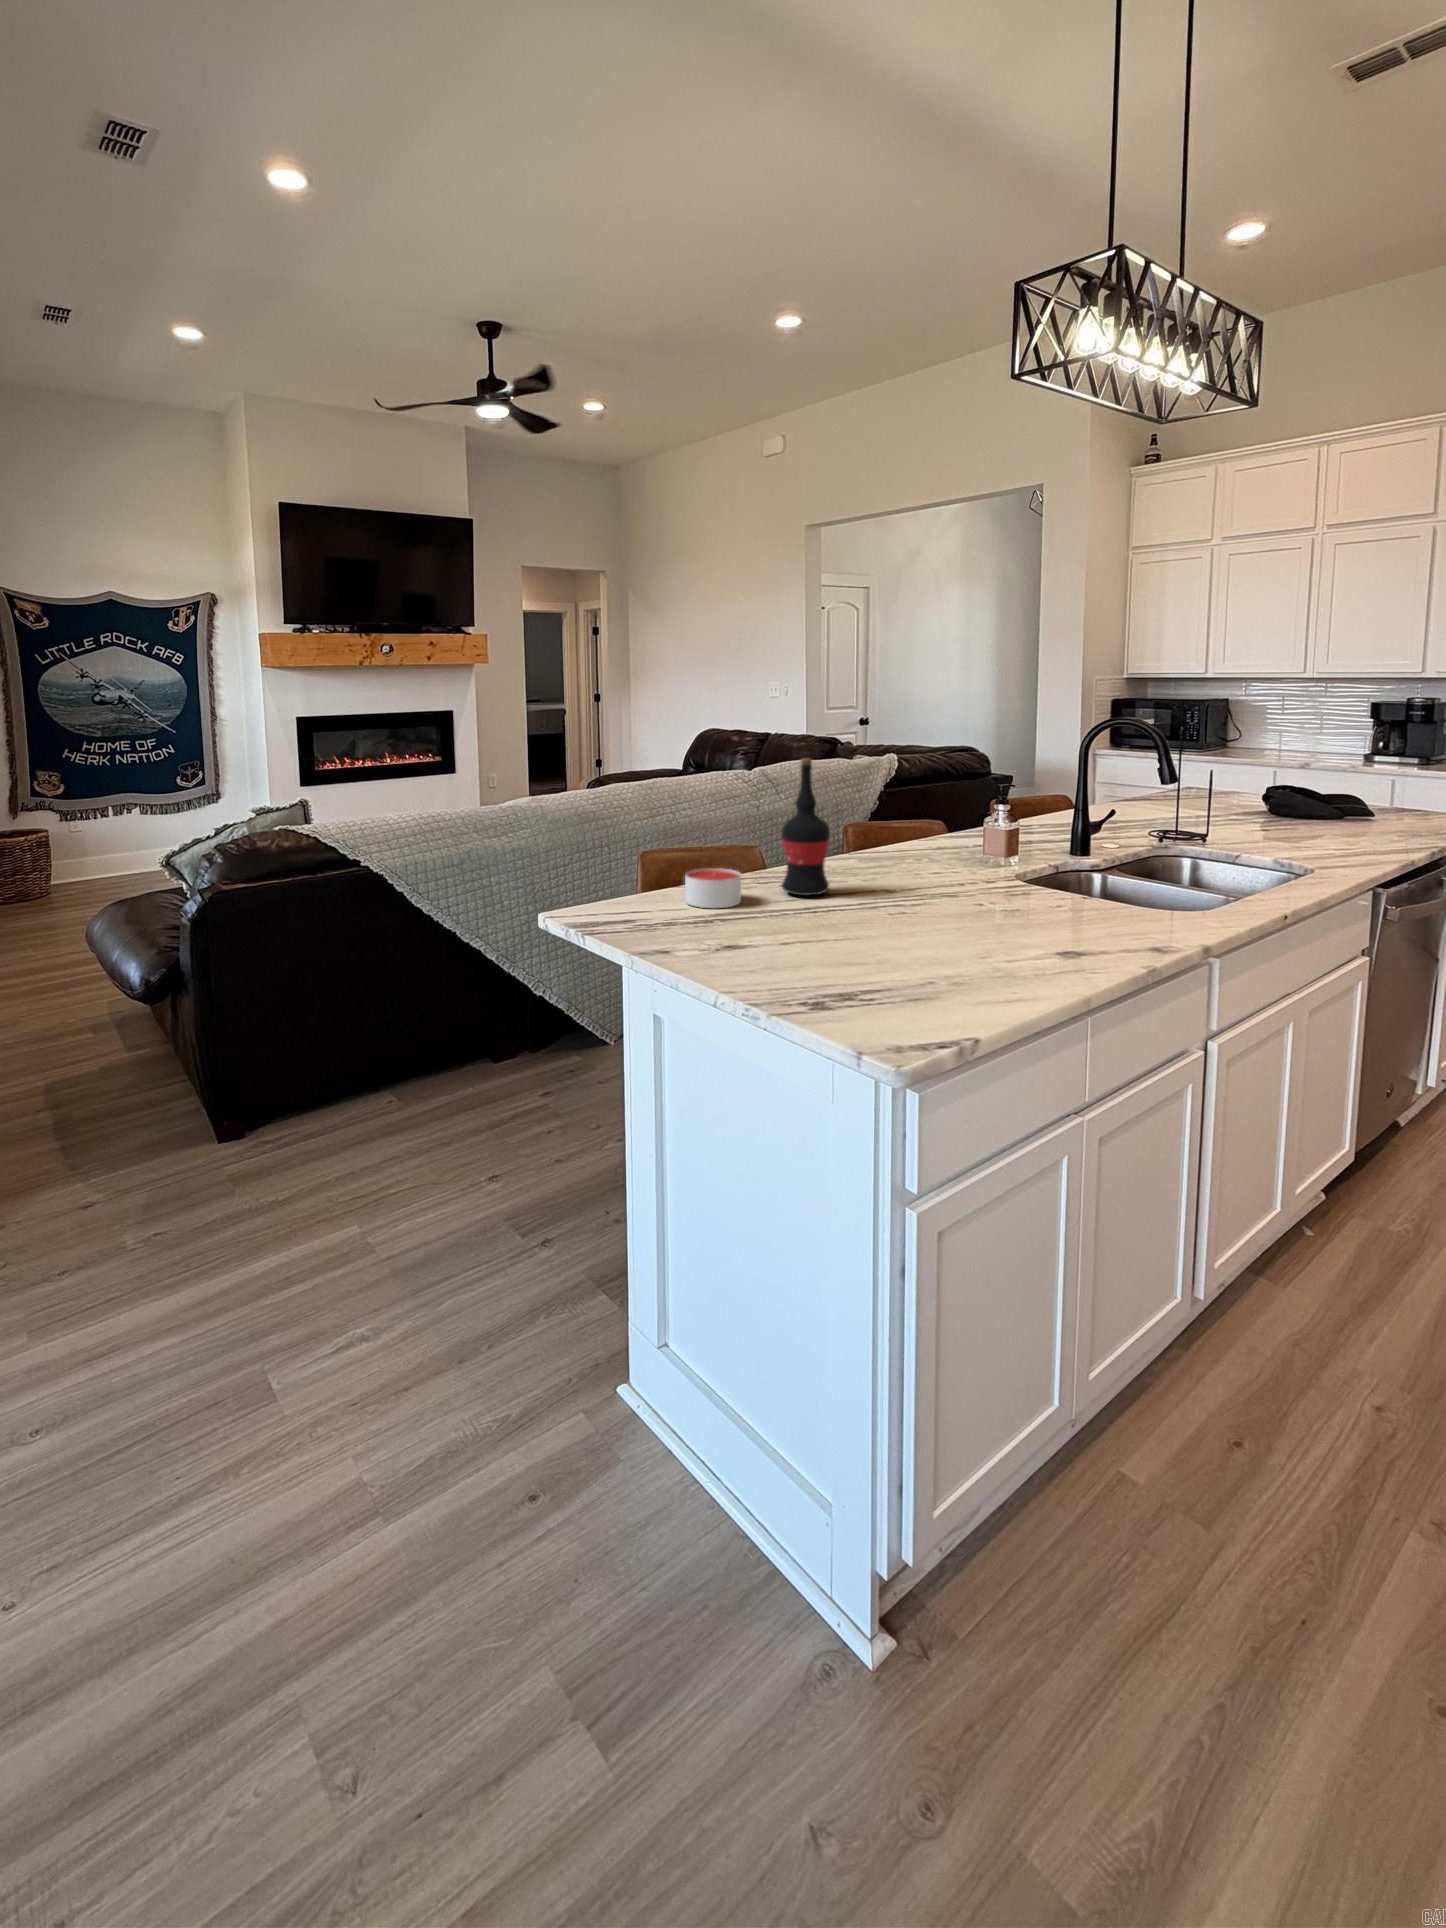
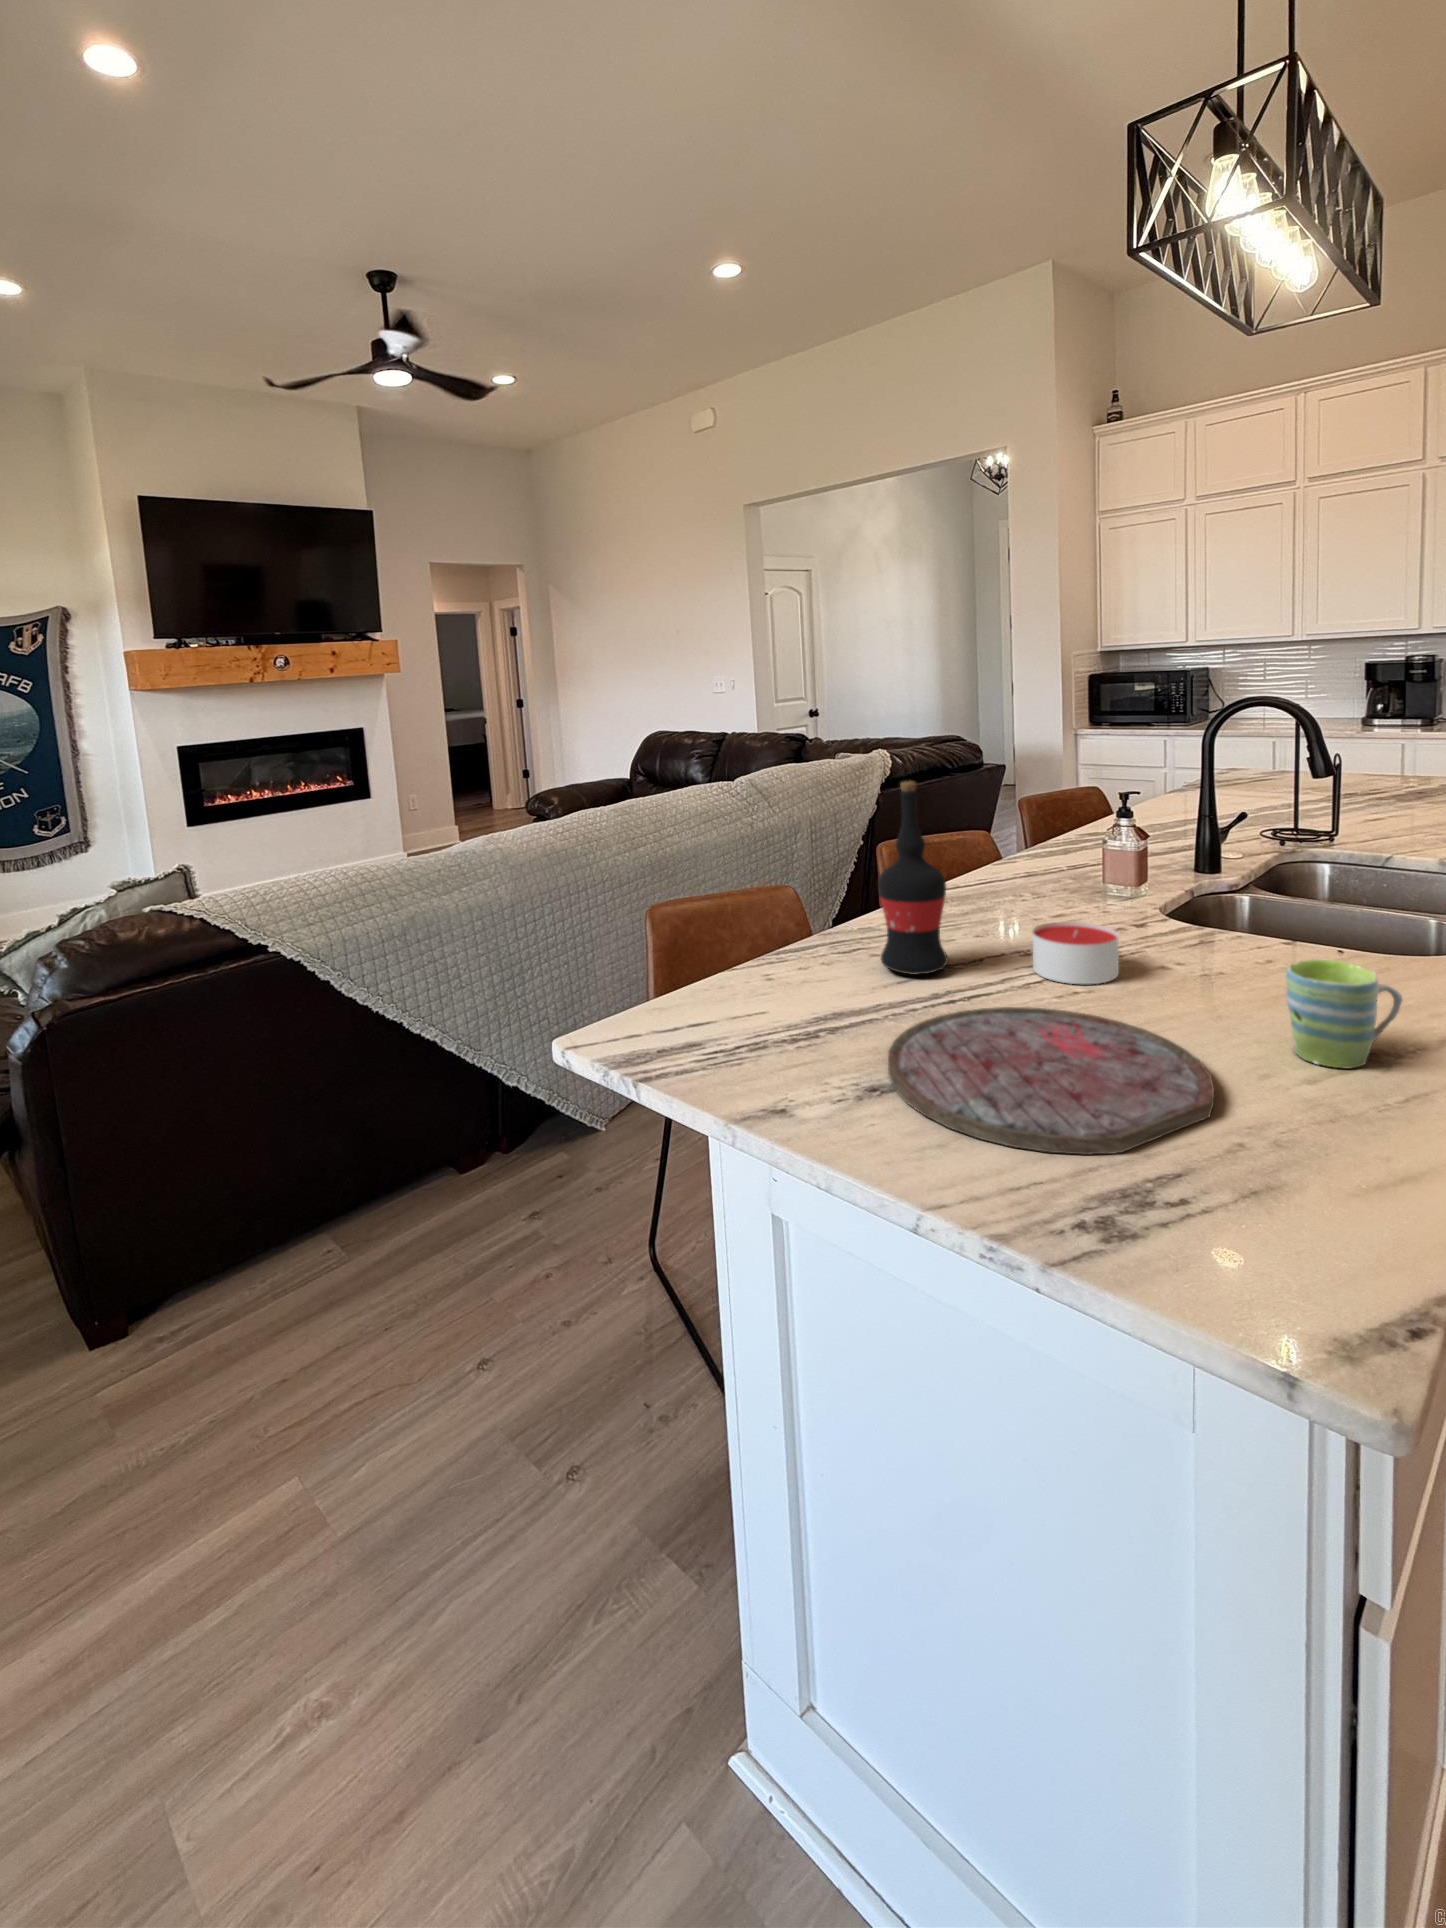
candle: present [685,868,741,908] -> present [1032,922,1119,984]
mug: none [1009,885,1082,954] -> present [1286,959,1402,1069]
cutting board: none [741,911,941,977] -> present [888,1007,1214,1155]

